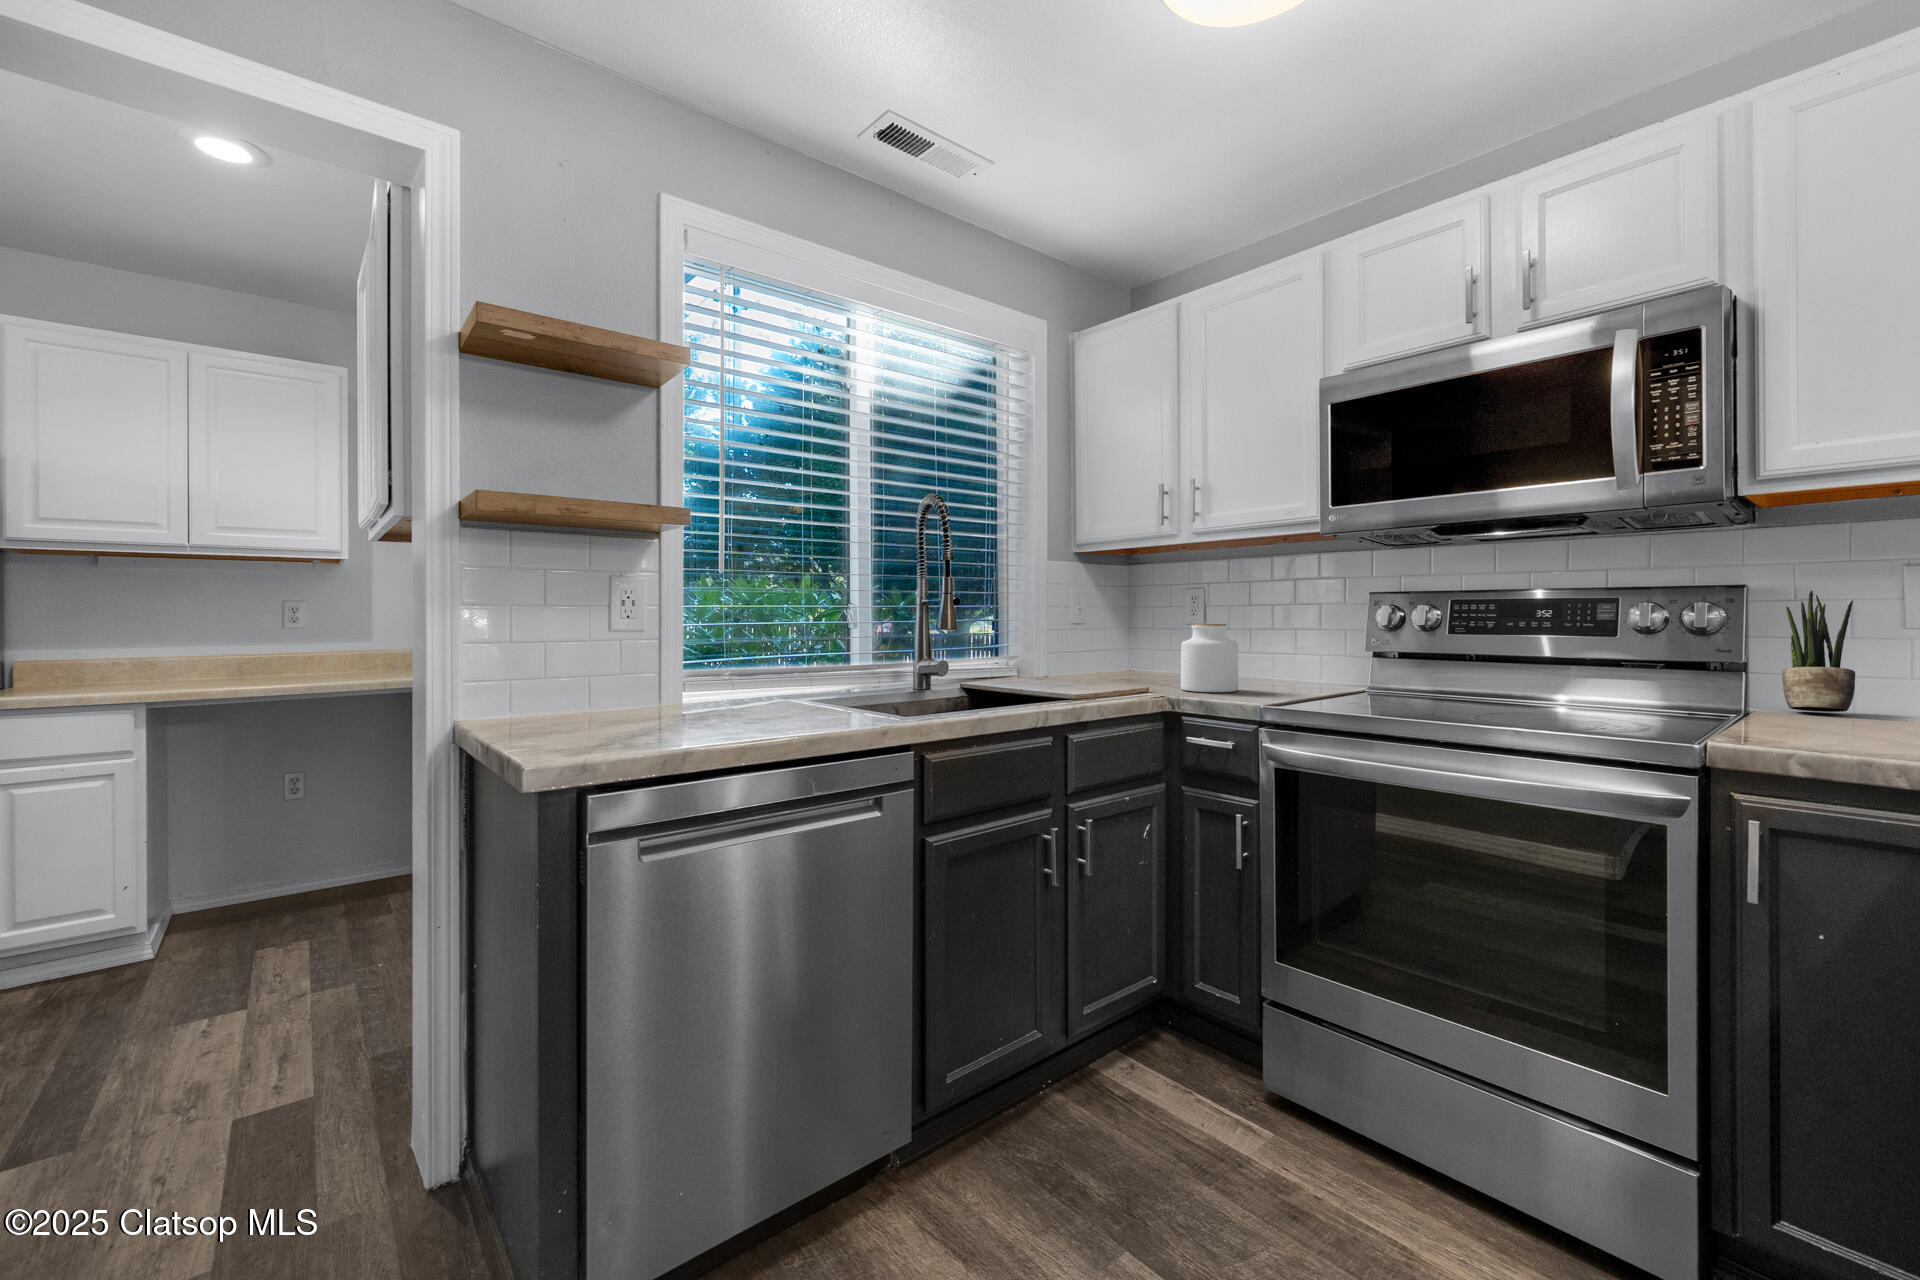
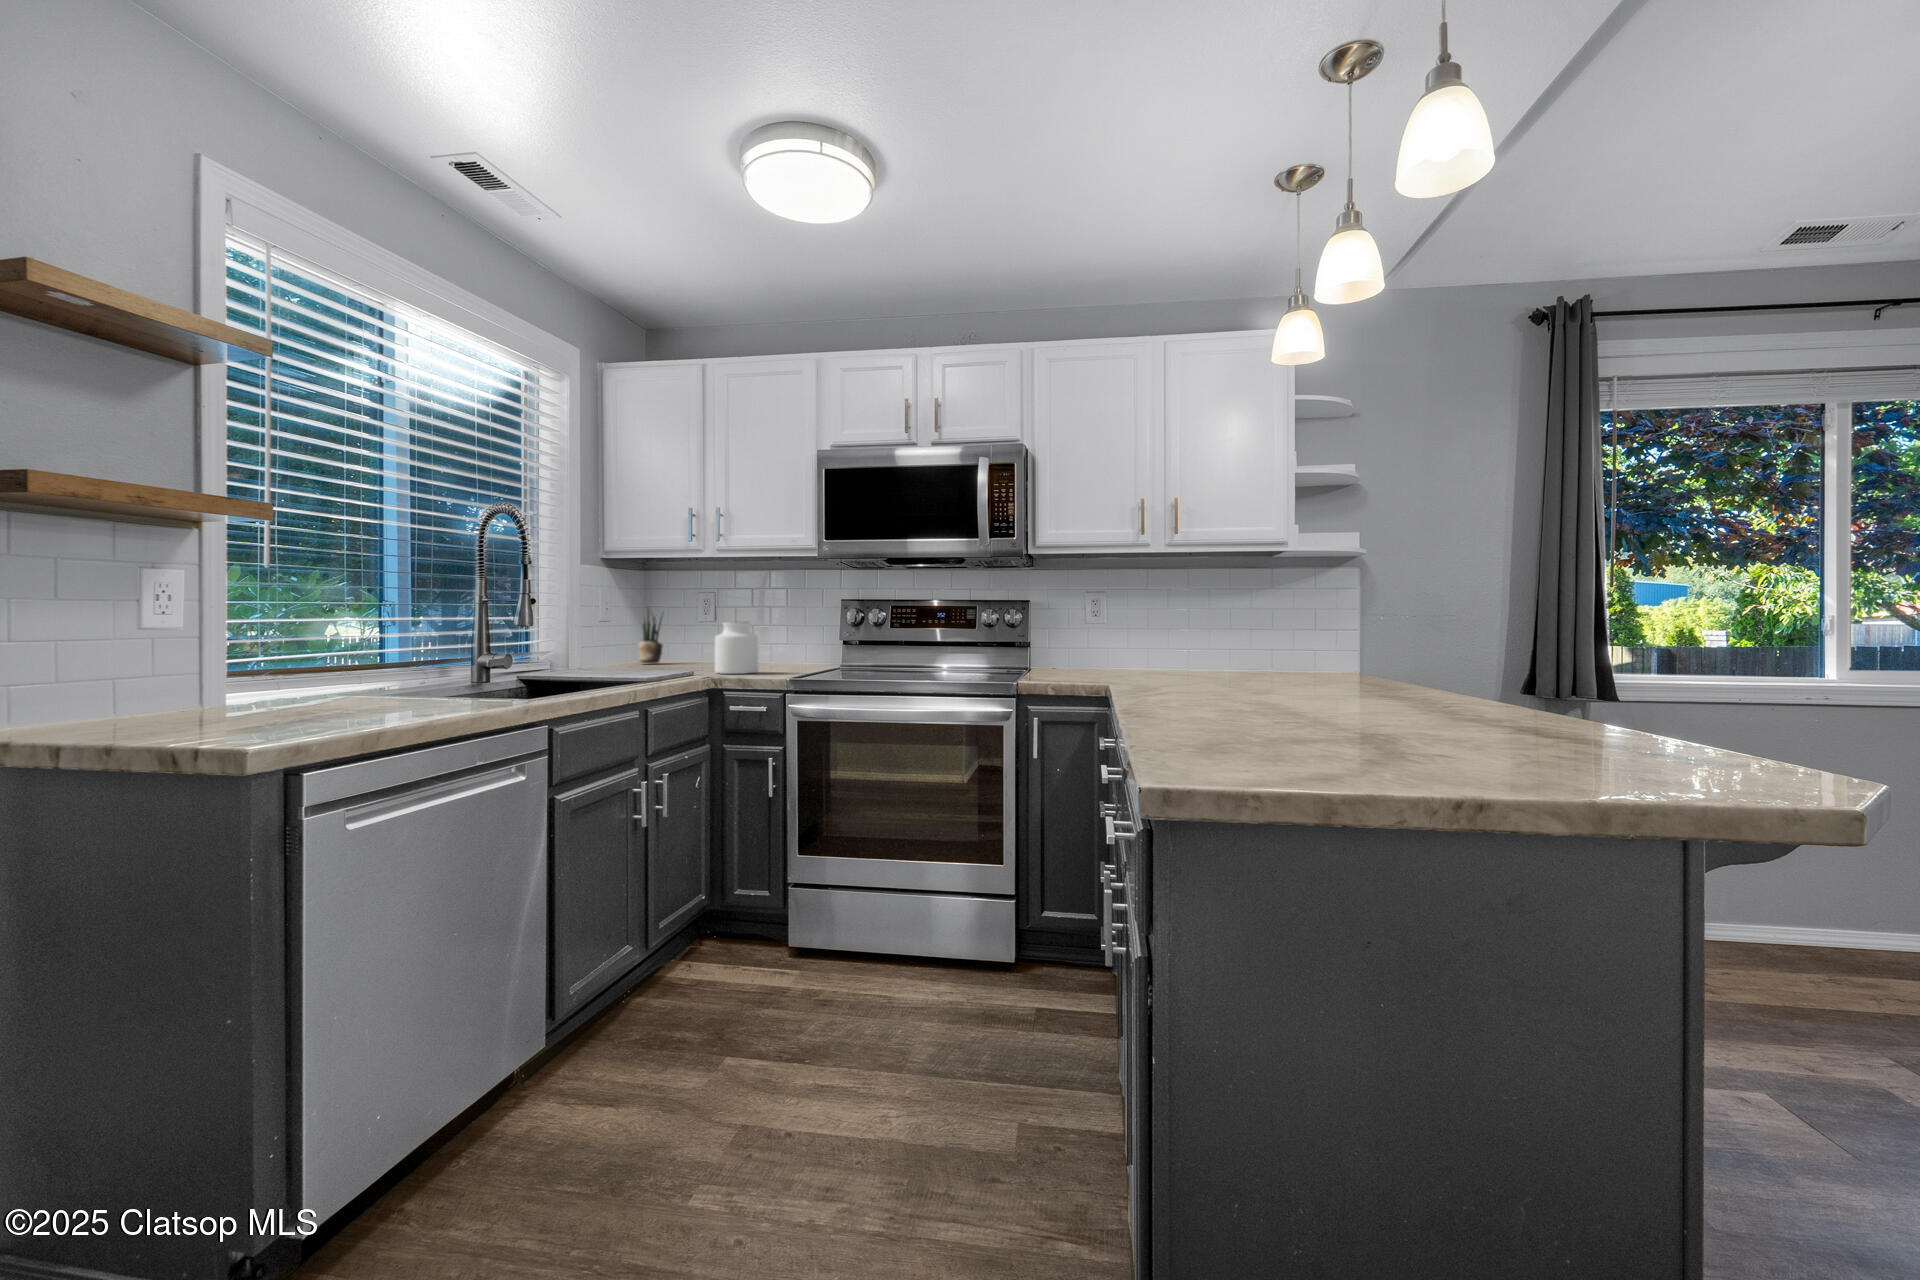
potted plant: present [1782,591,1855,712] -> present [638,610,662,663]

